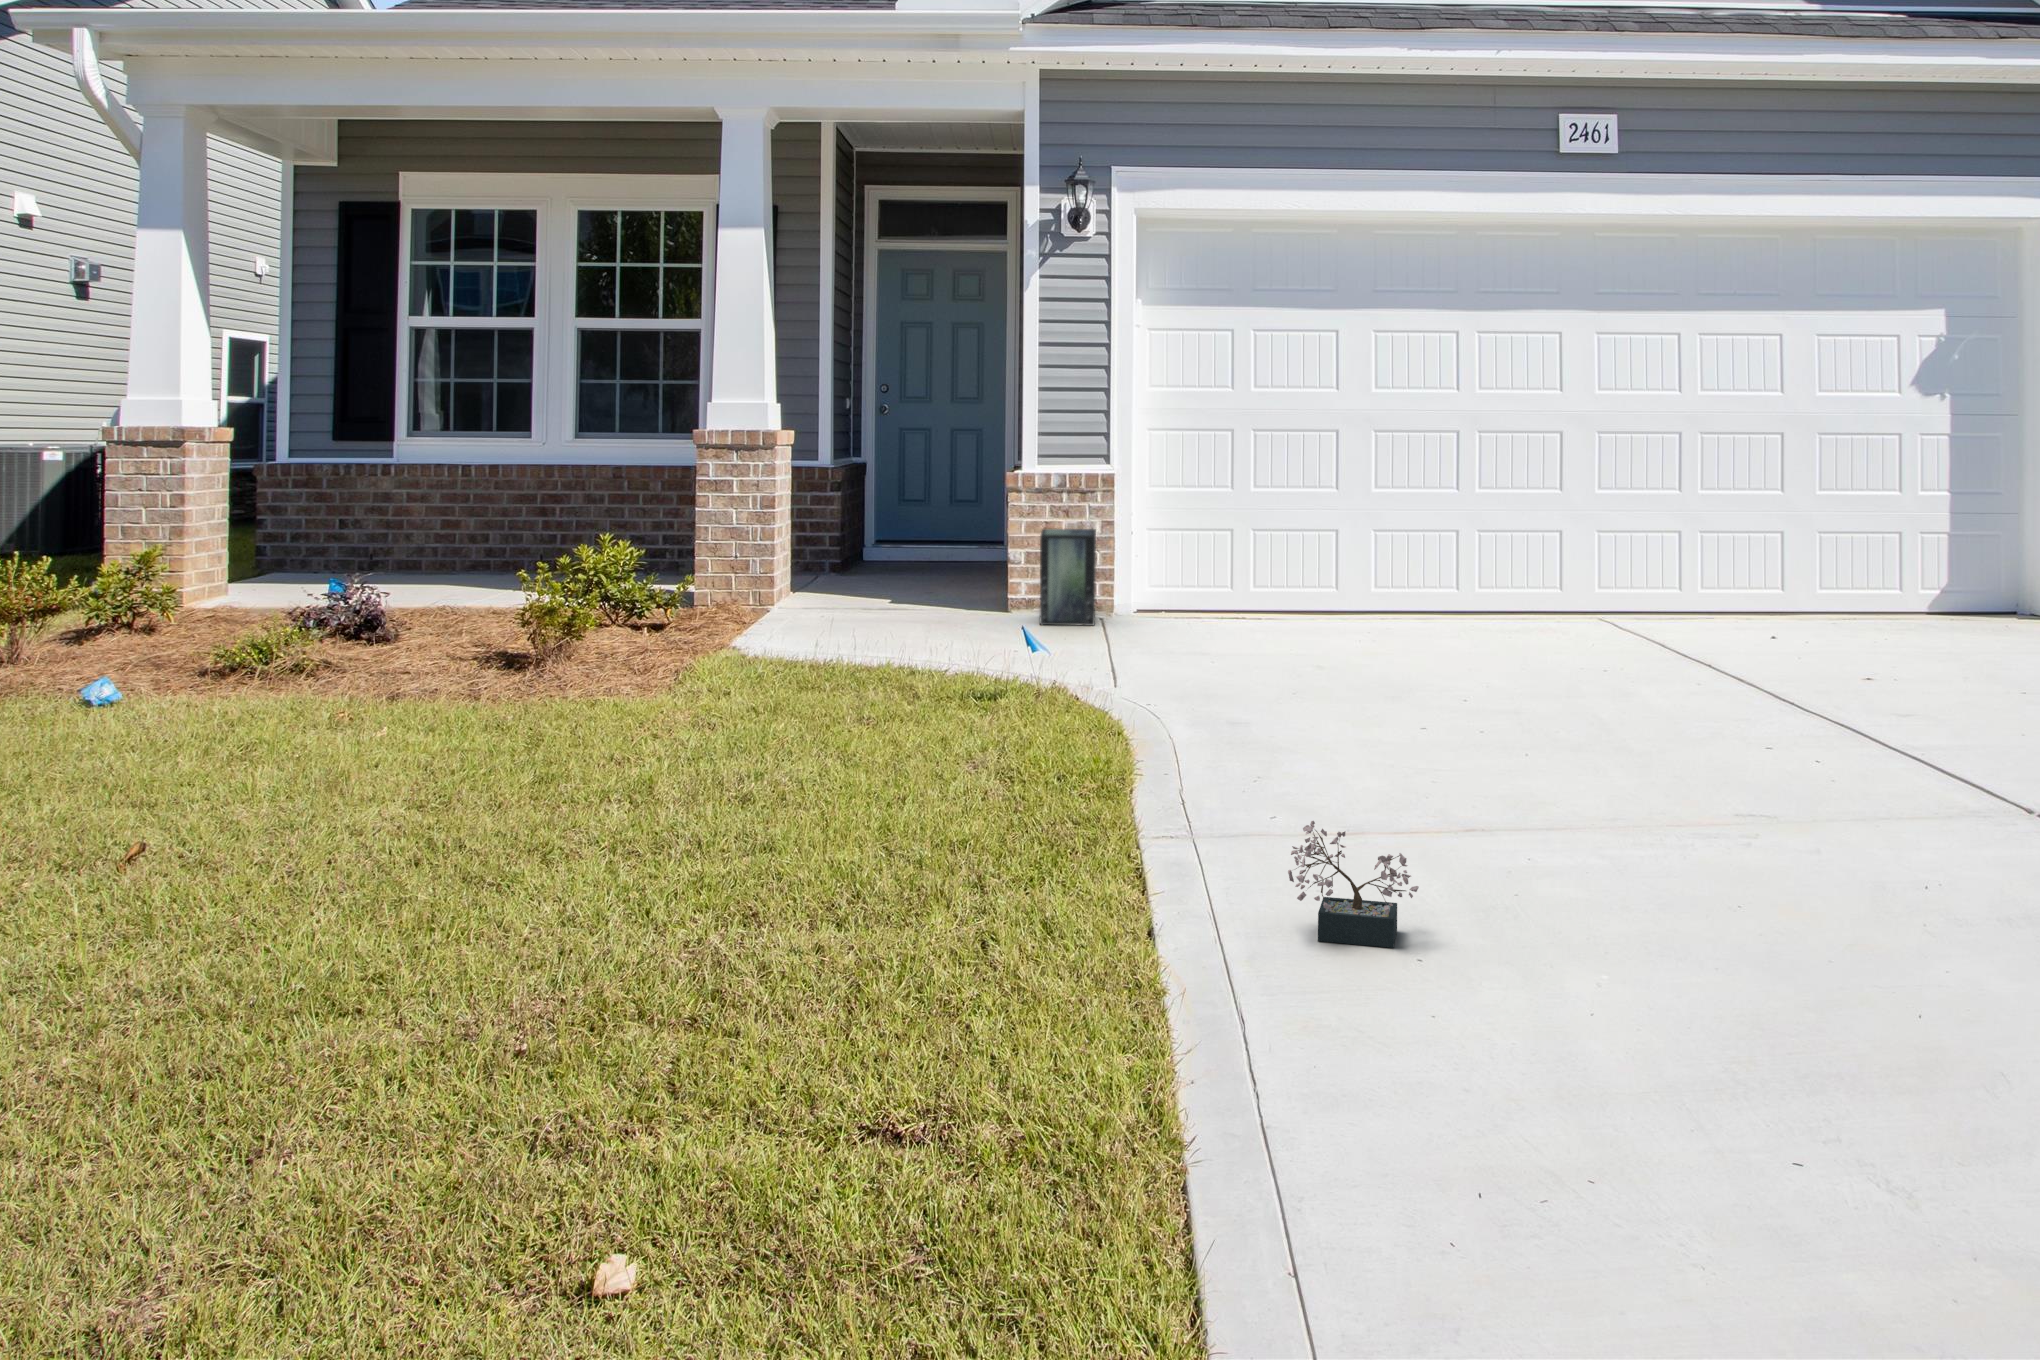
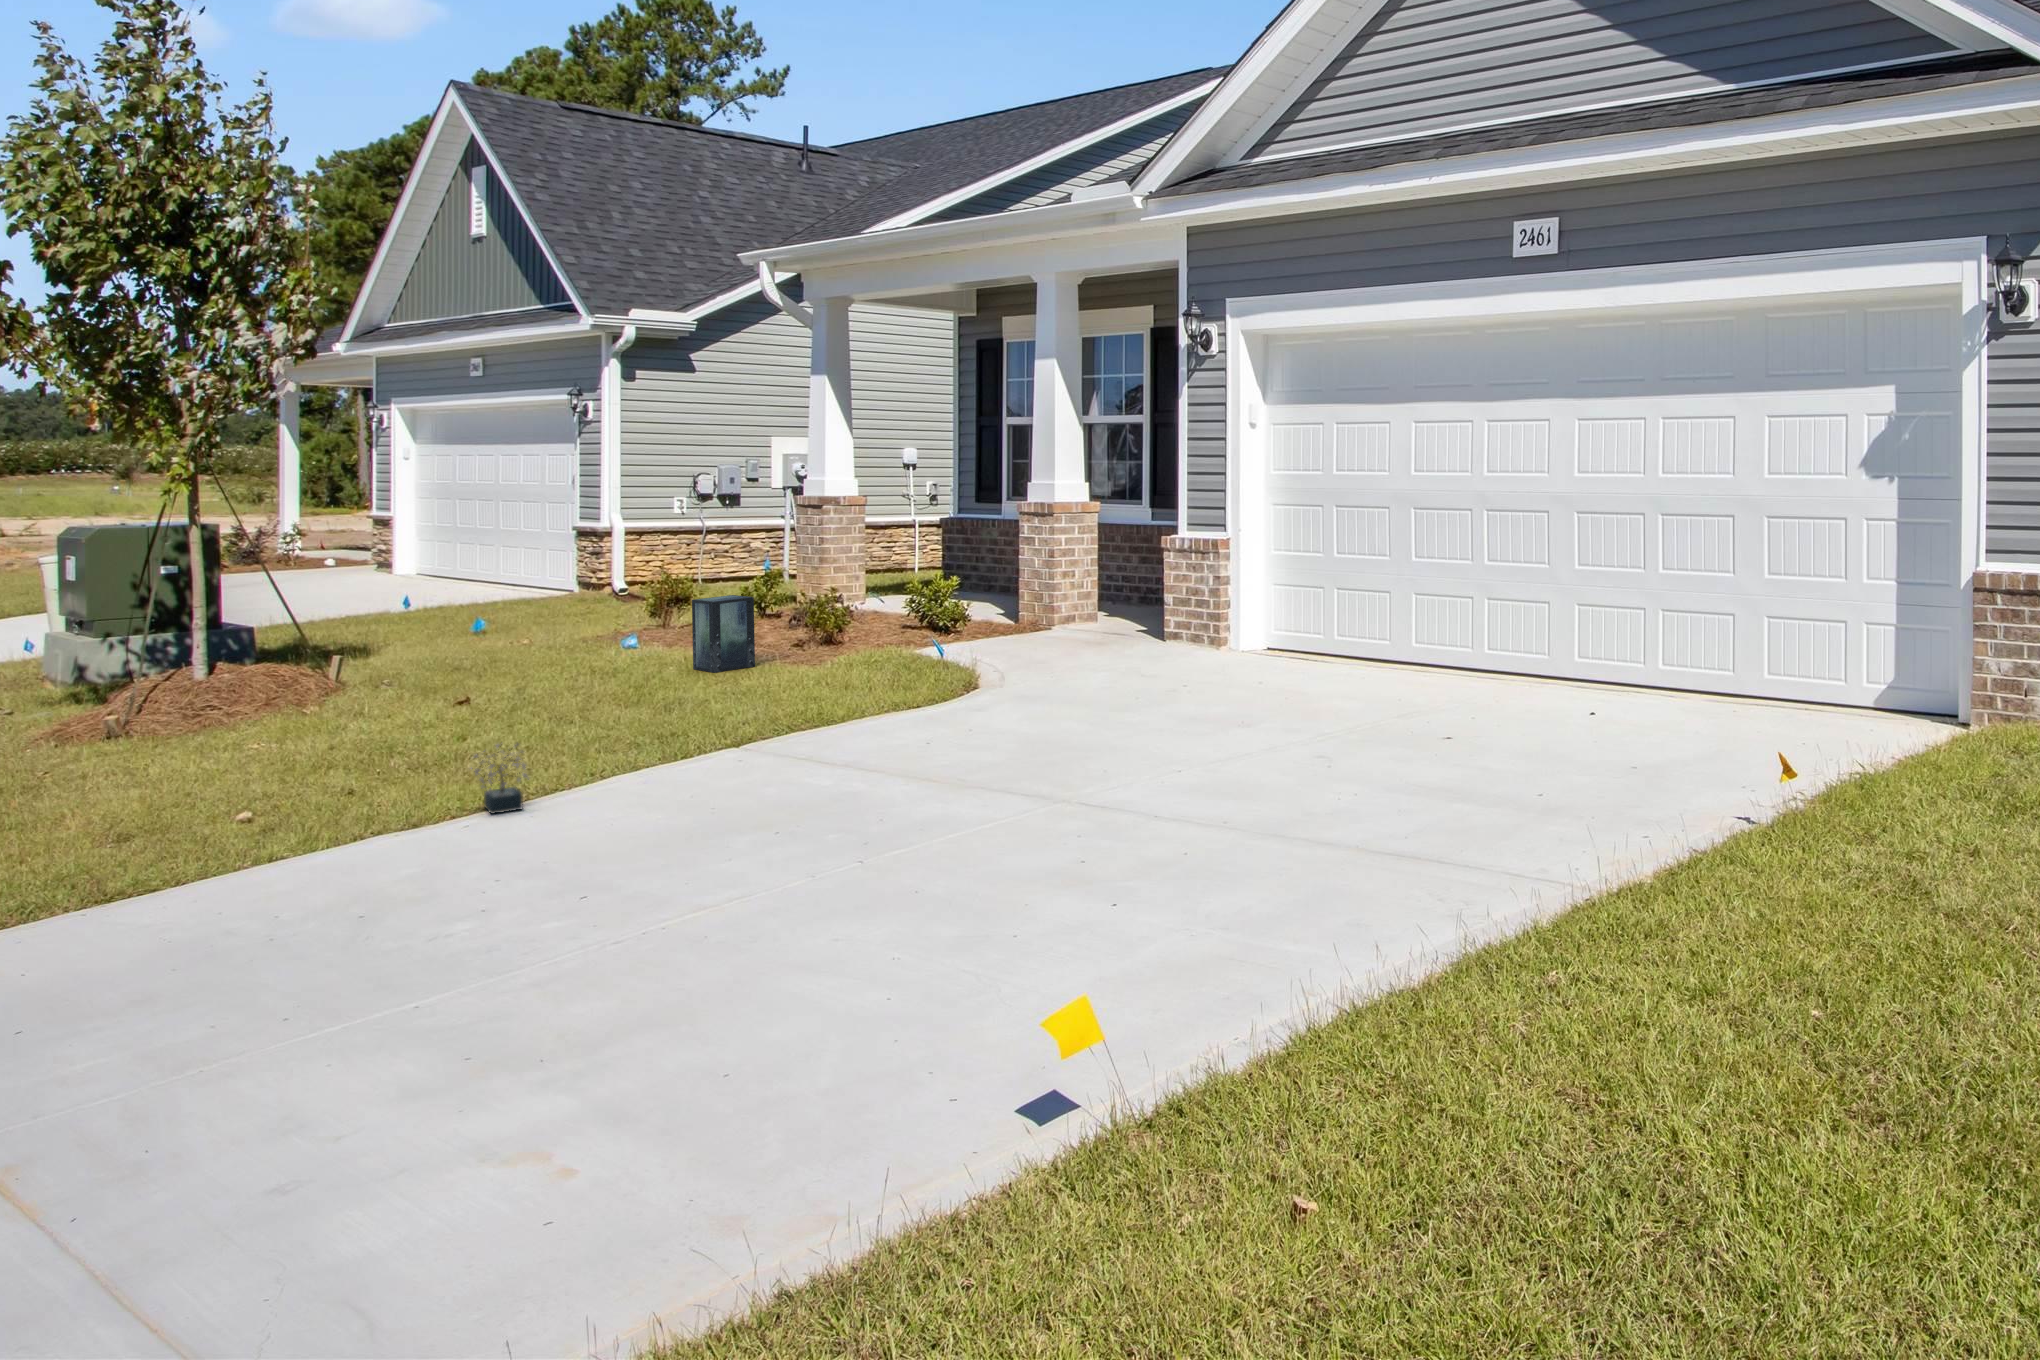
storage box: present [1040,529,1096,626] -> present [692,595,755,673]

